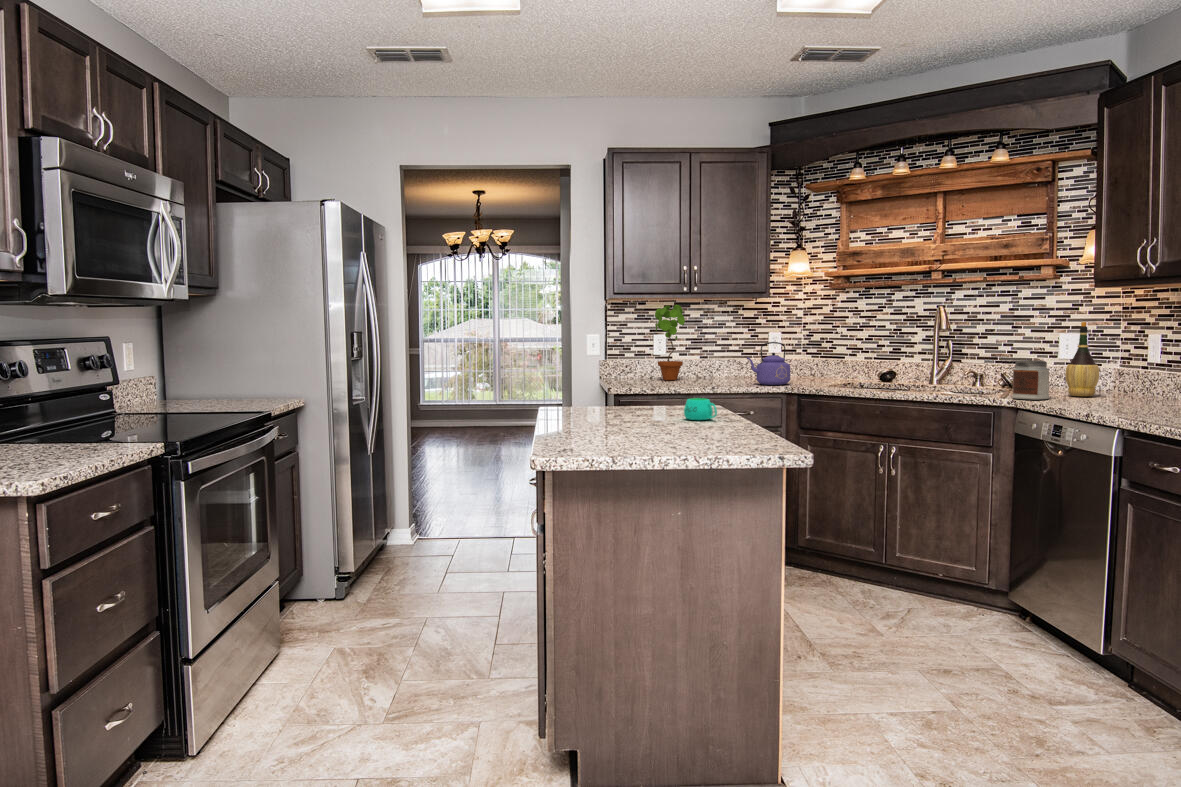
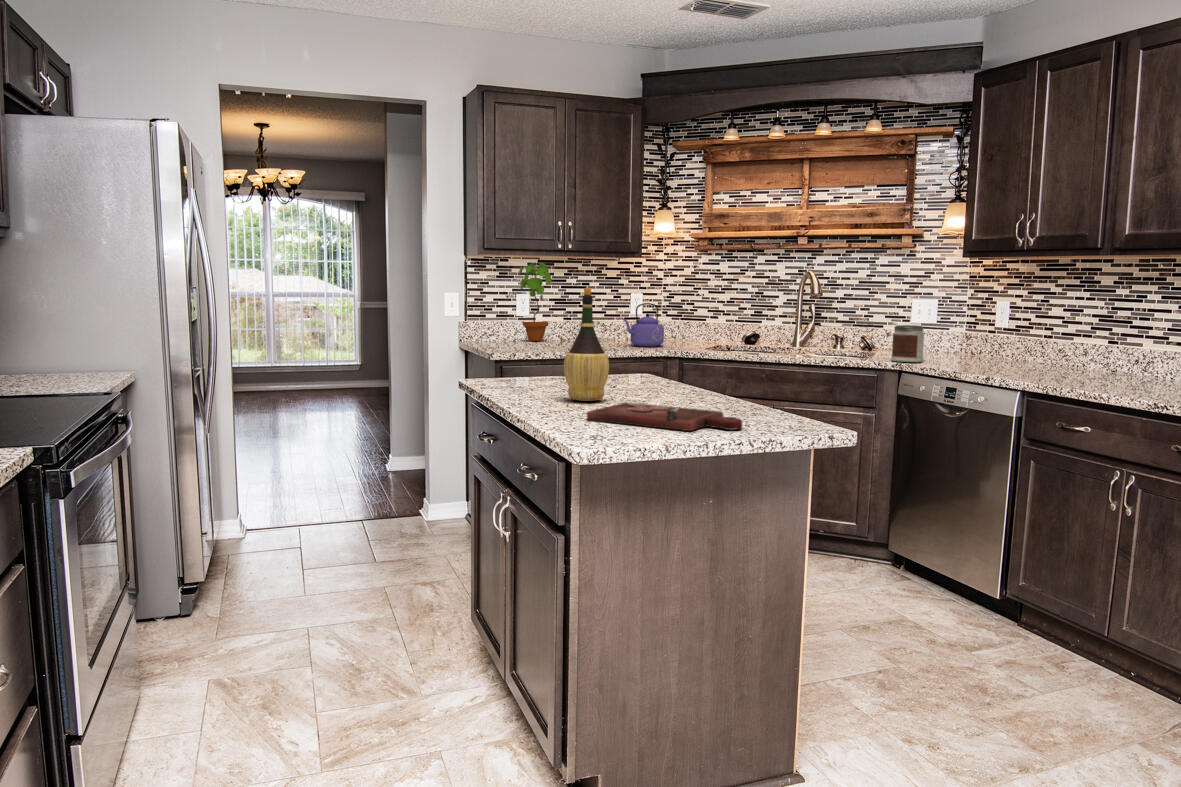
wine bottle: present [1065,322,1099,396] -> present [564,288,609,401]
mug: present [684,398,717,420] -> none [639,367,677,391]
cutting board: none [585,427,710,449] -> present [587,403,742,431]

